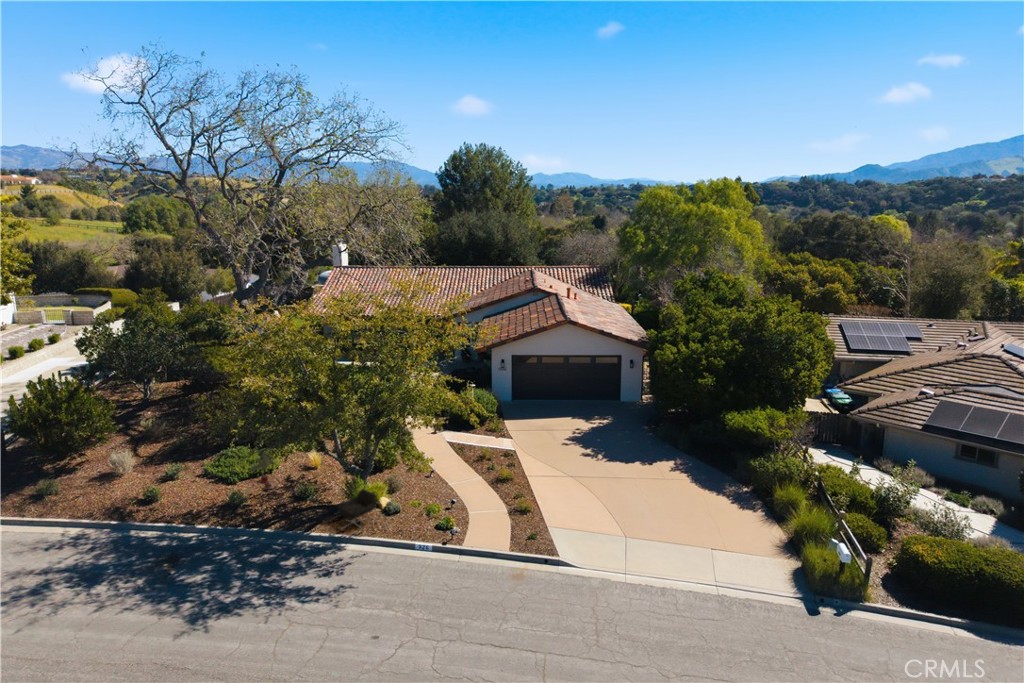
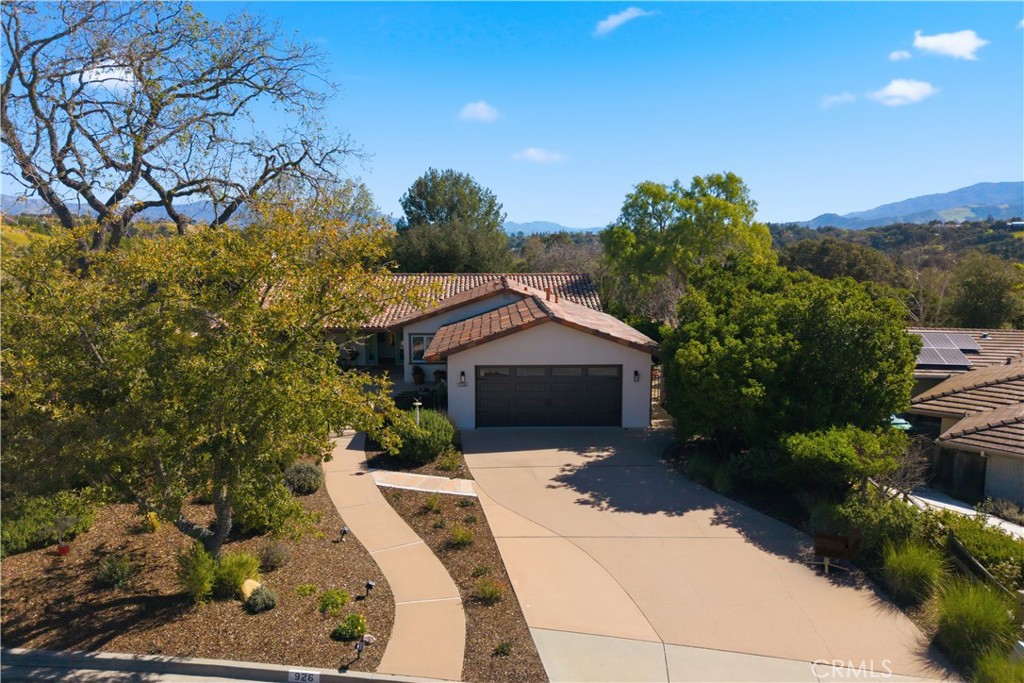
lounge chair: present [337,489,376,527] -> present [807,528,863,573]

